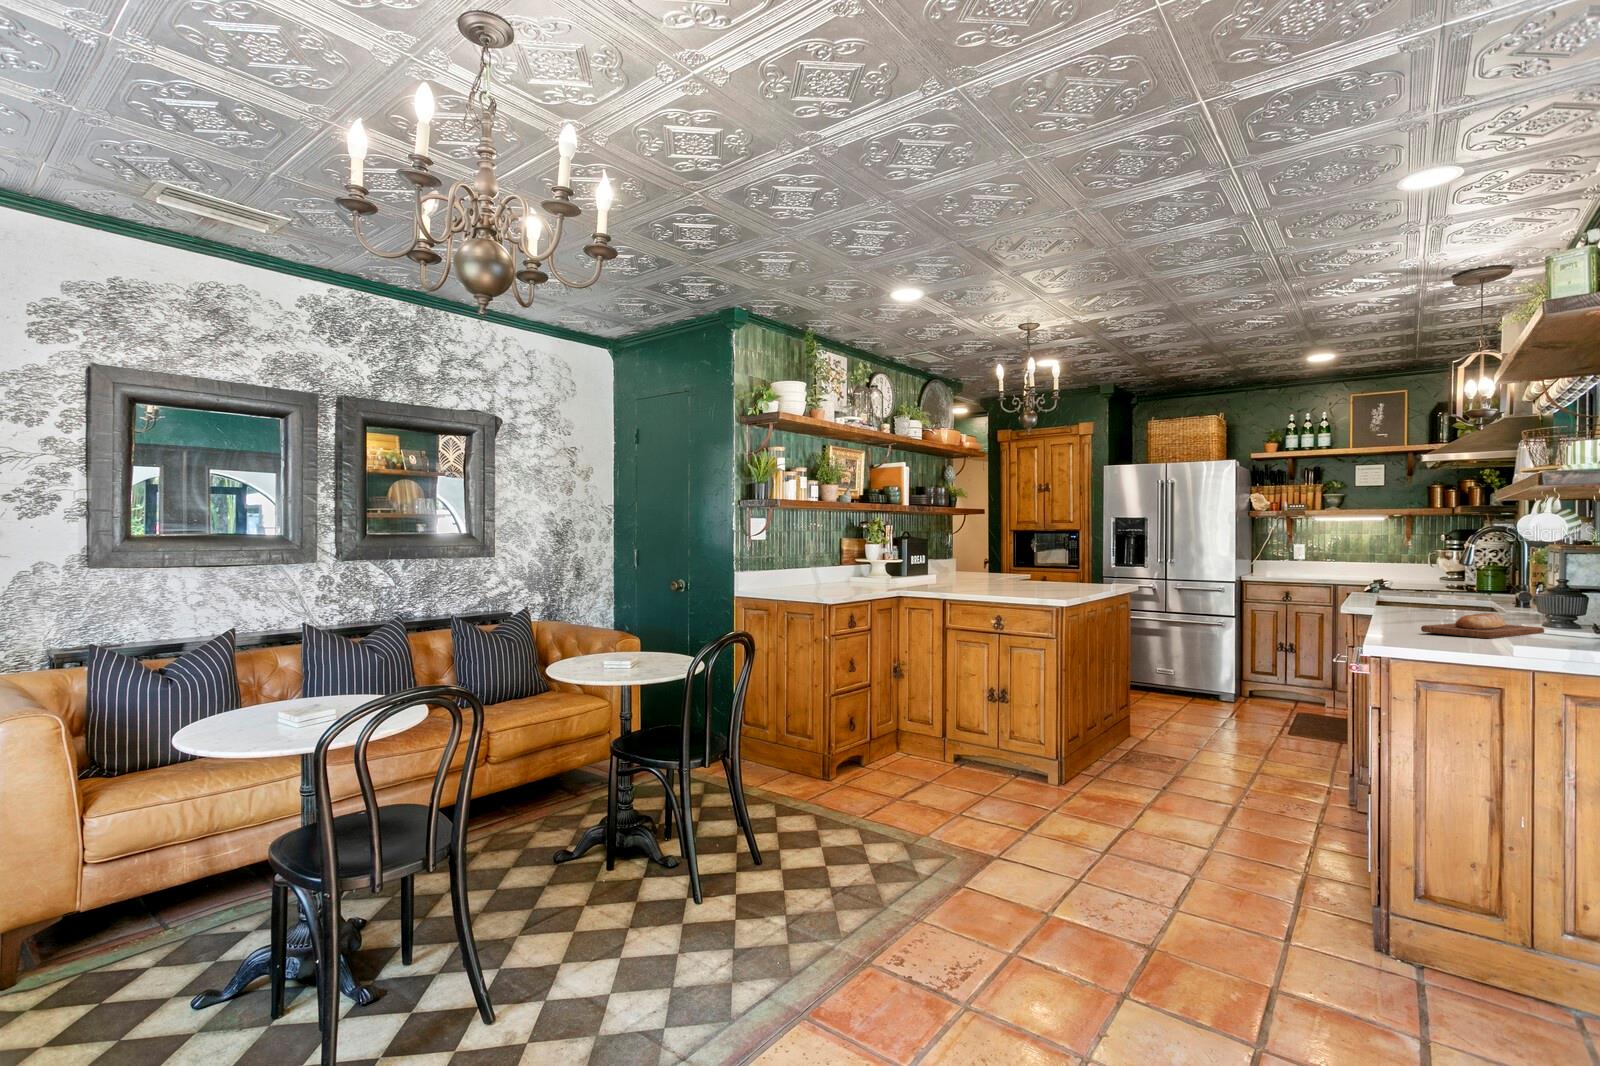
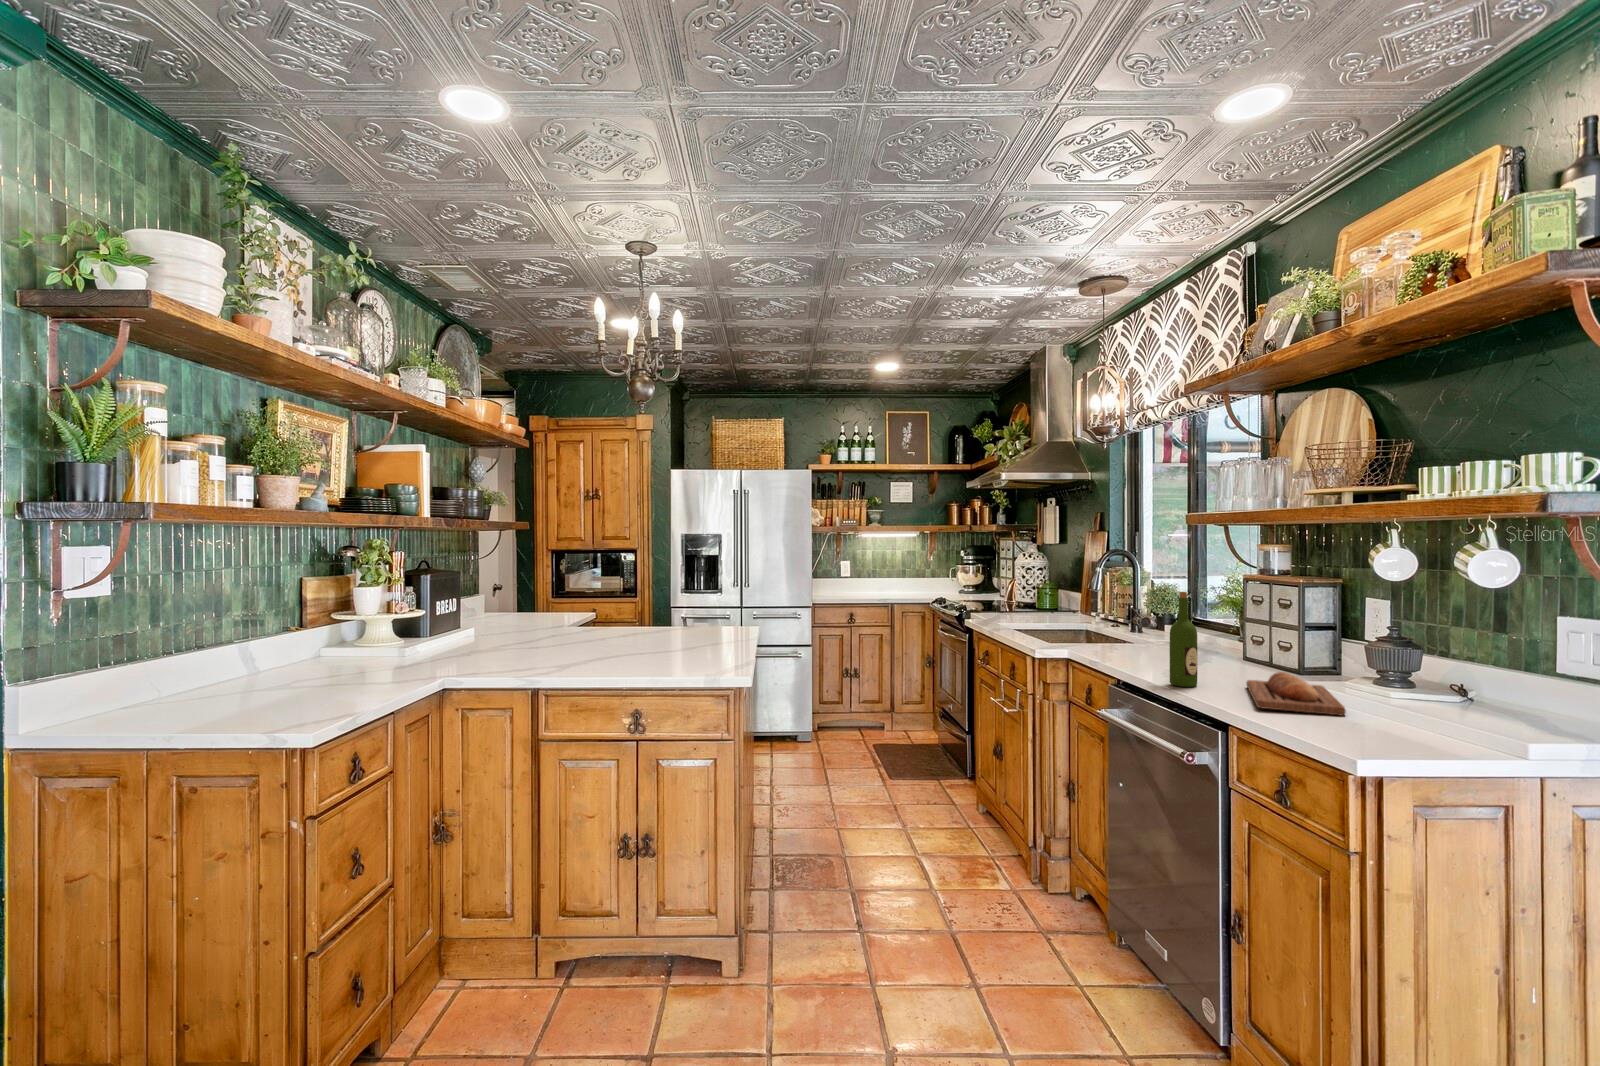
wine bottle: none [1405,548,1431,626] -> present [1170,592,1197,687]

